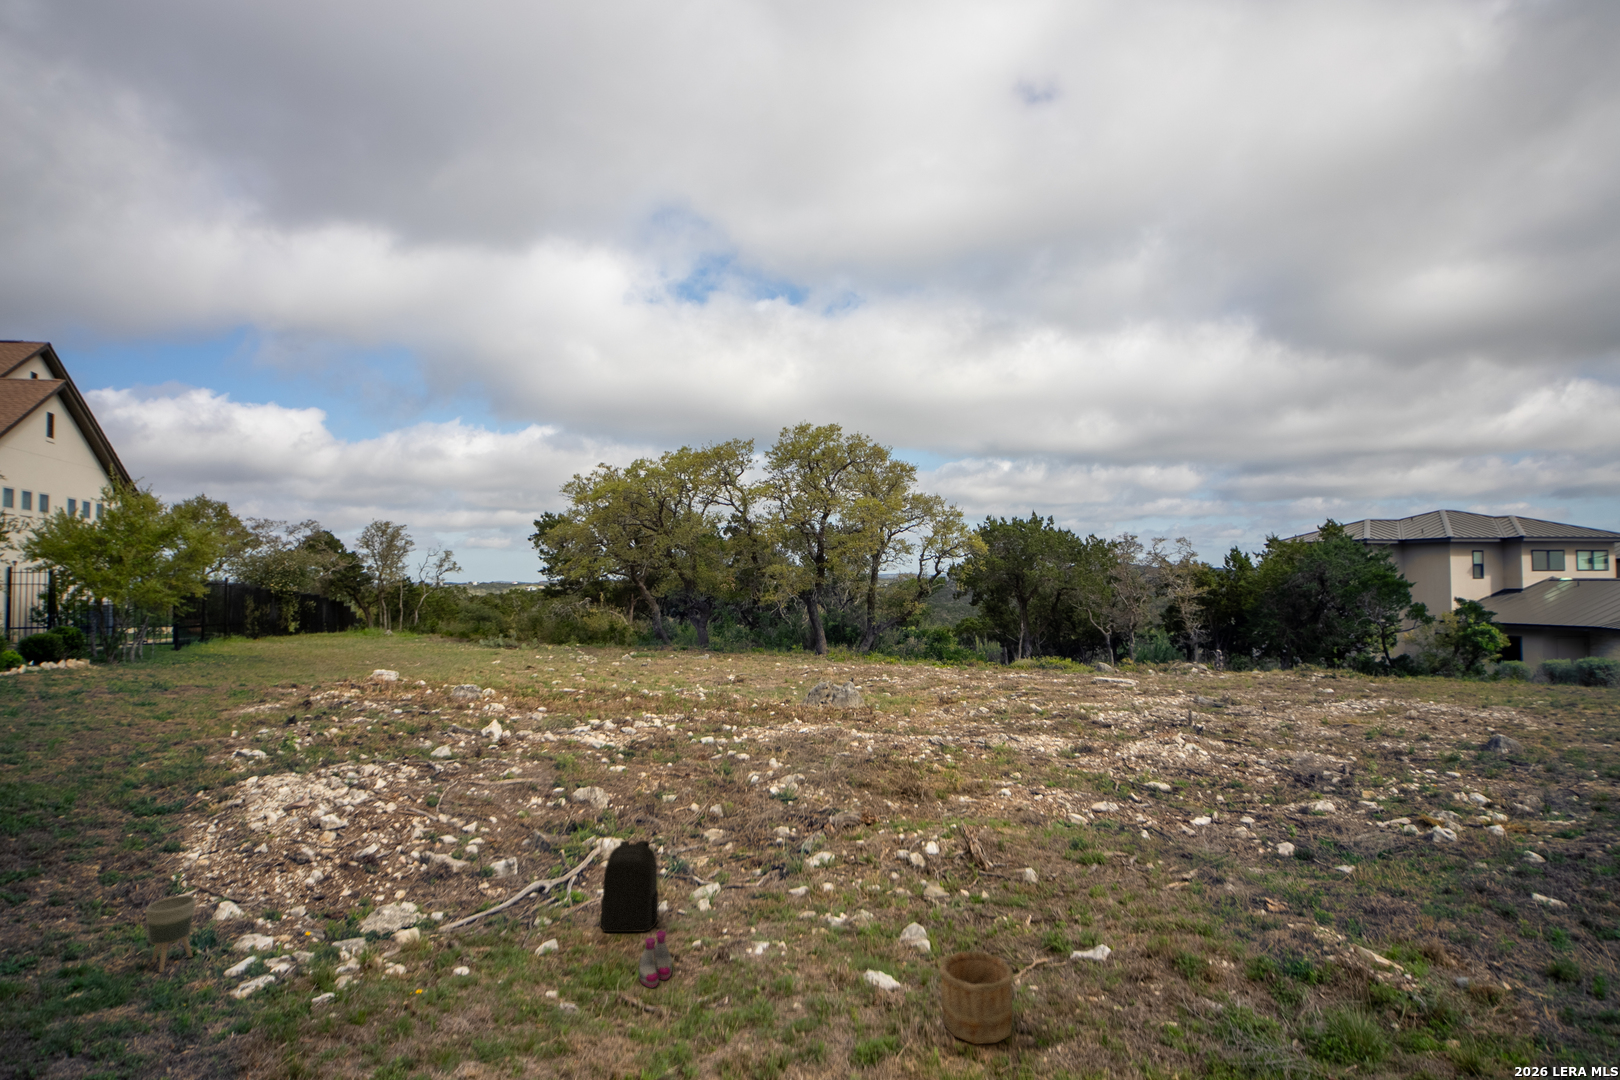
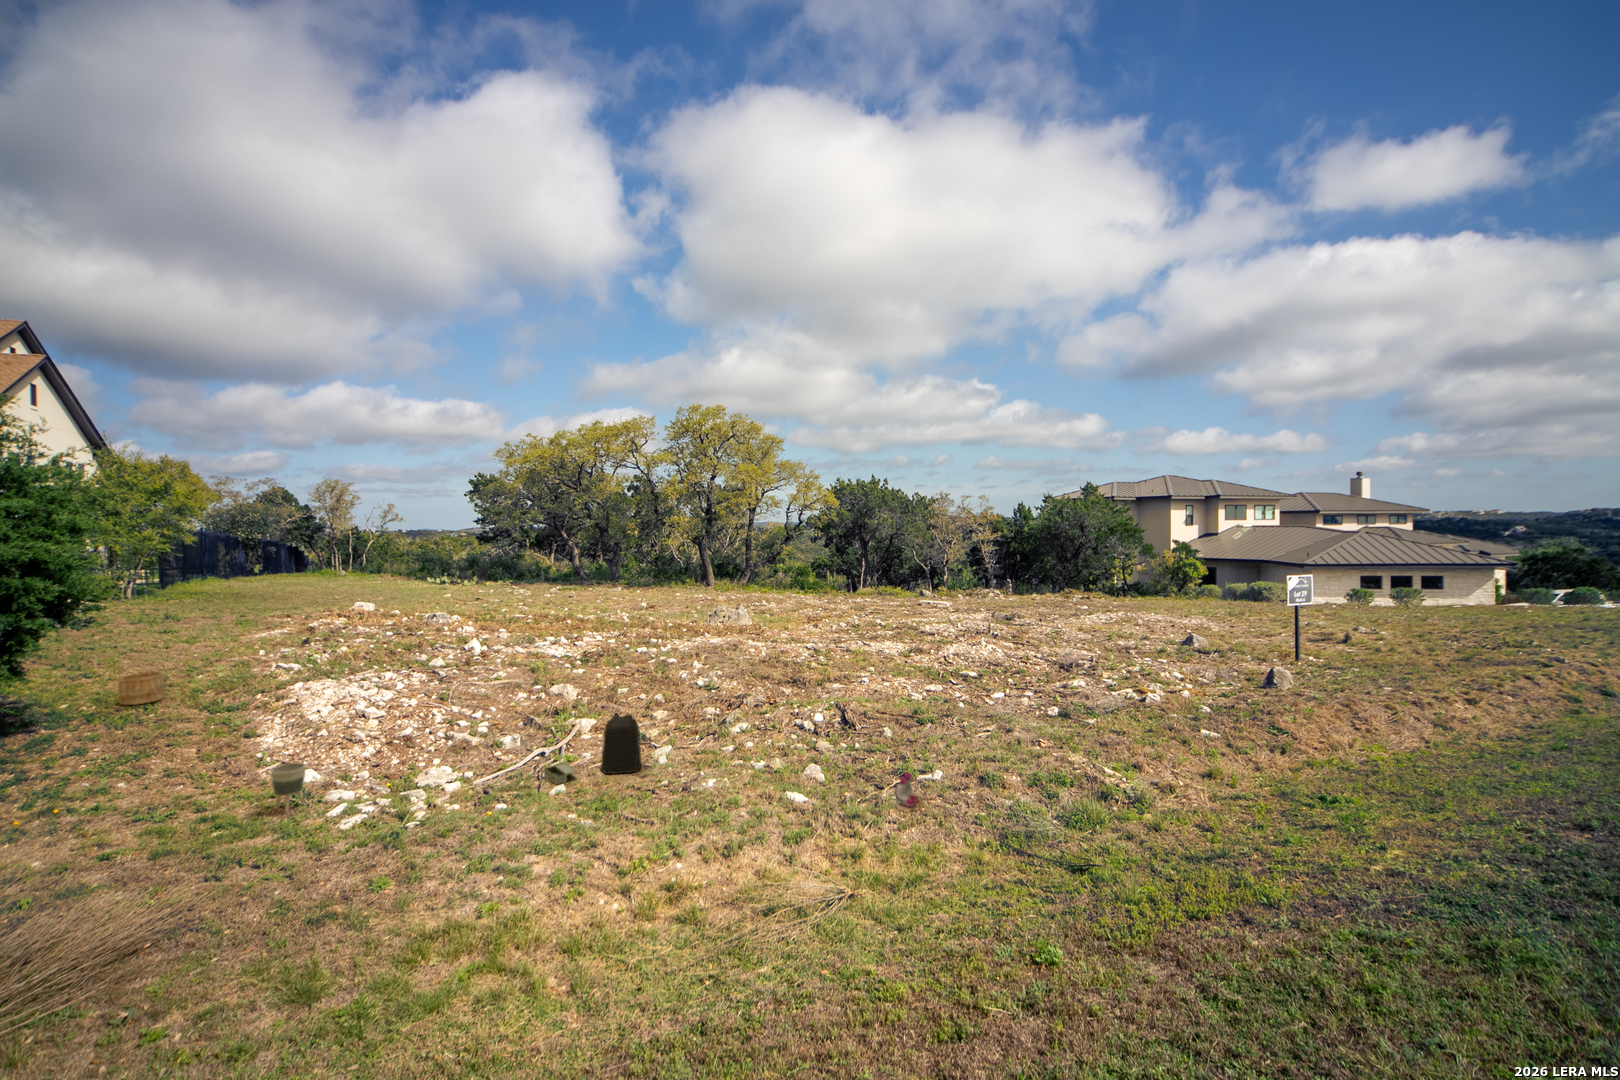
toolbox: none [519,910,562,947] -> present [544,763,576,785]
boots: present [638,931,672,988] -> present [895,772,917,807]
wooden bucket: present [939,952,1013,1044] -> present [117,672,165,705]

